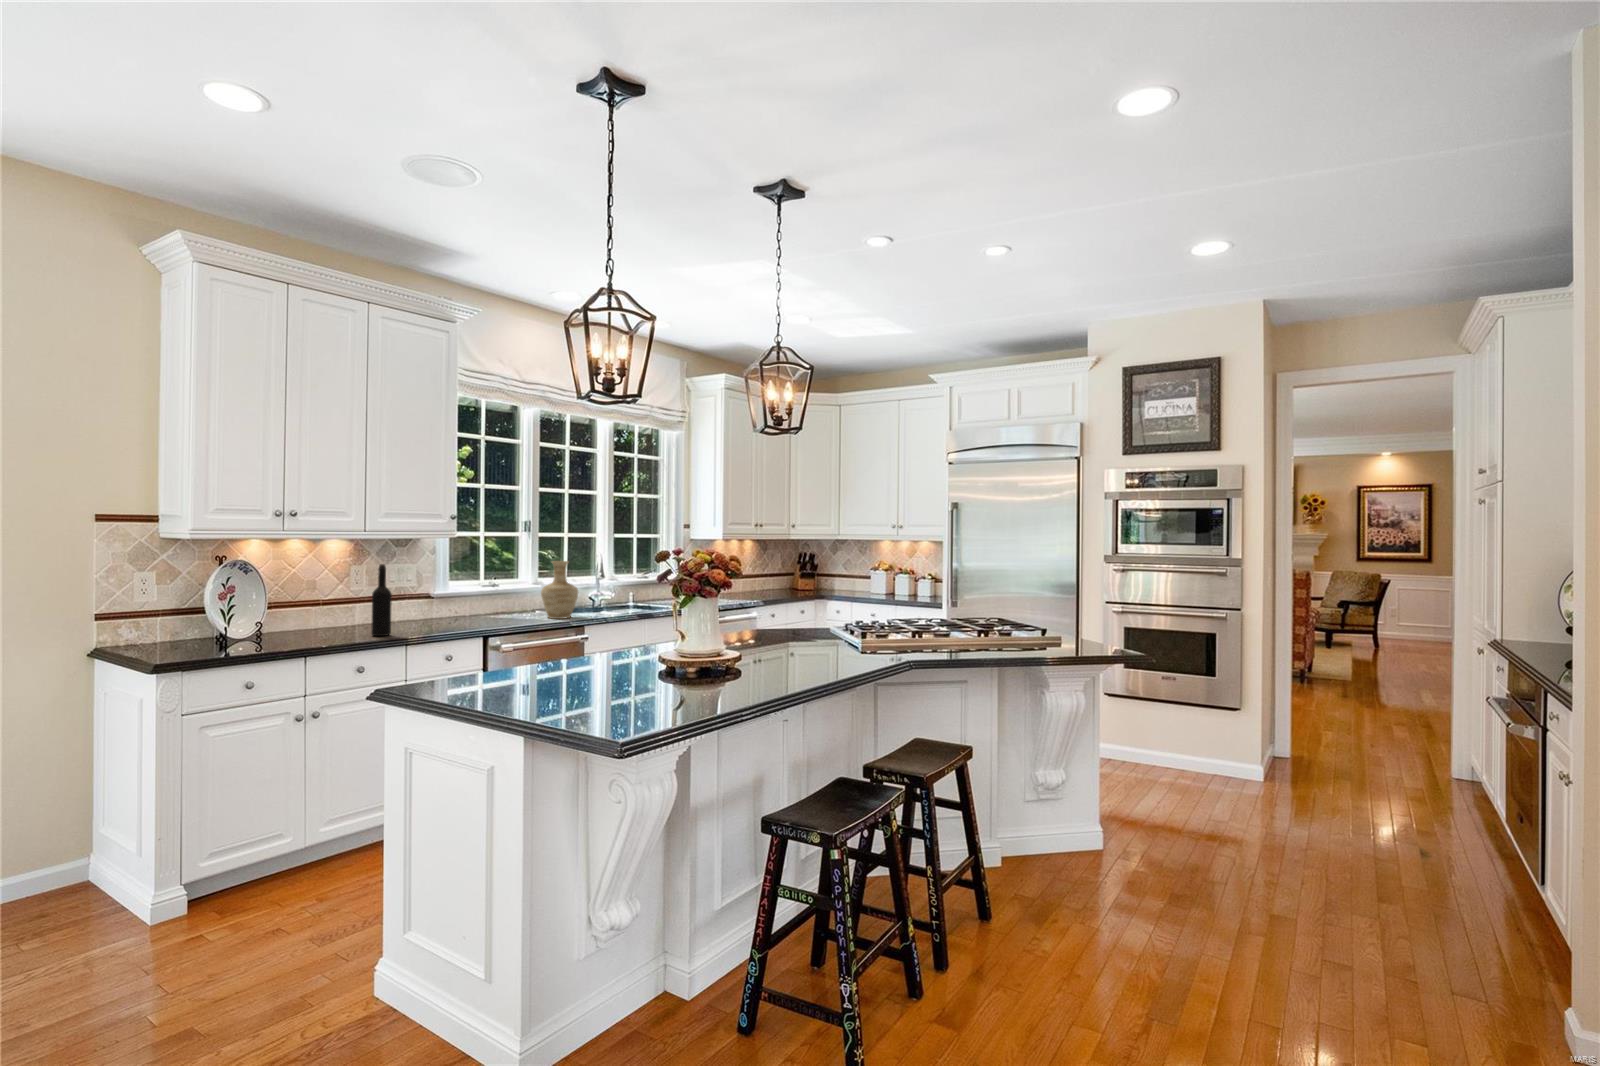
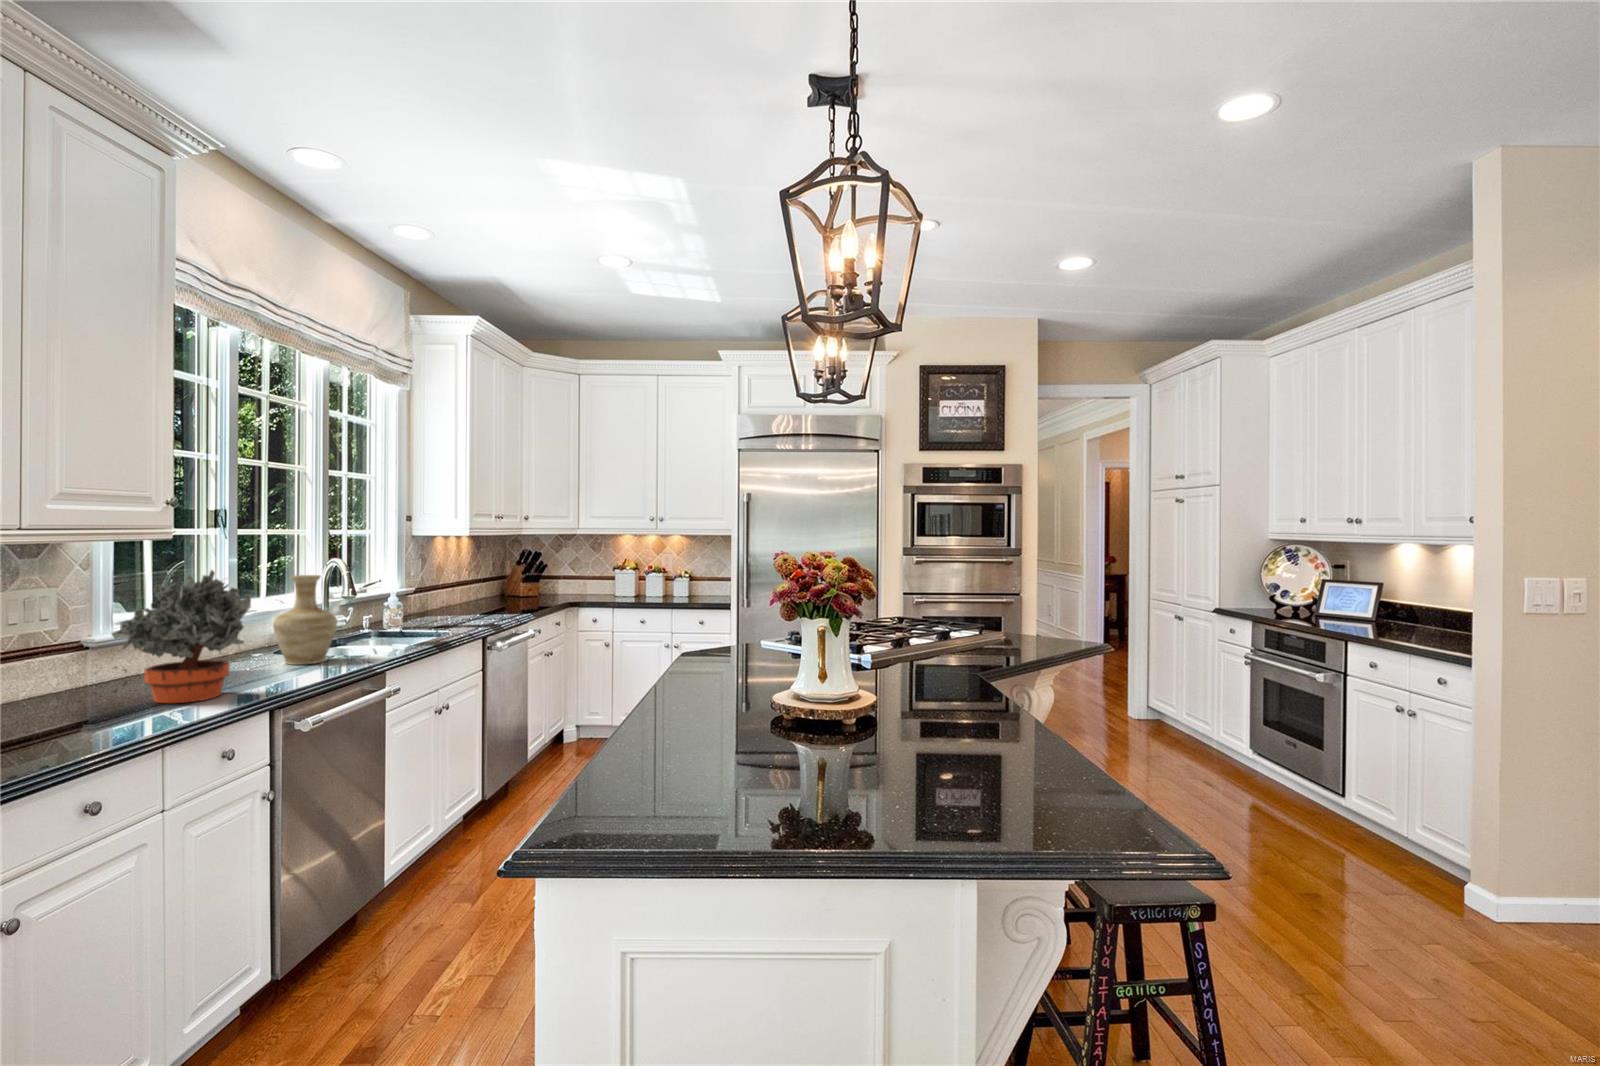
potted plant: none [426,552,493,630] -> present [112,570,251,703]
wine bottle: present [371,564,392,636] -> none [43,597,86,732]

